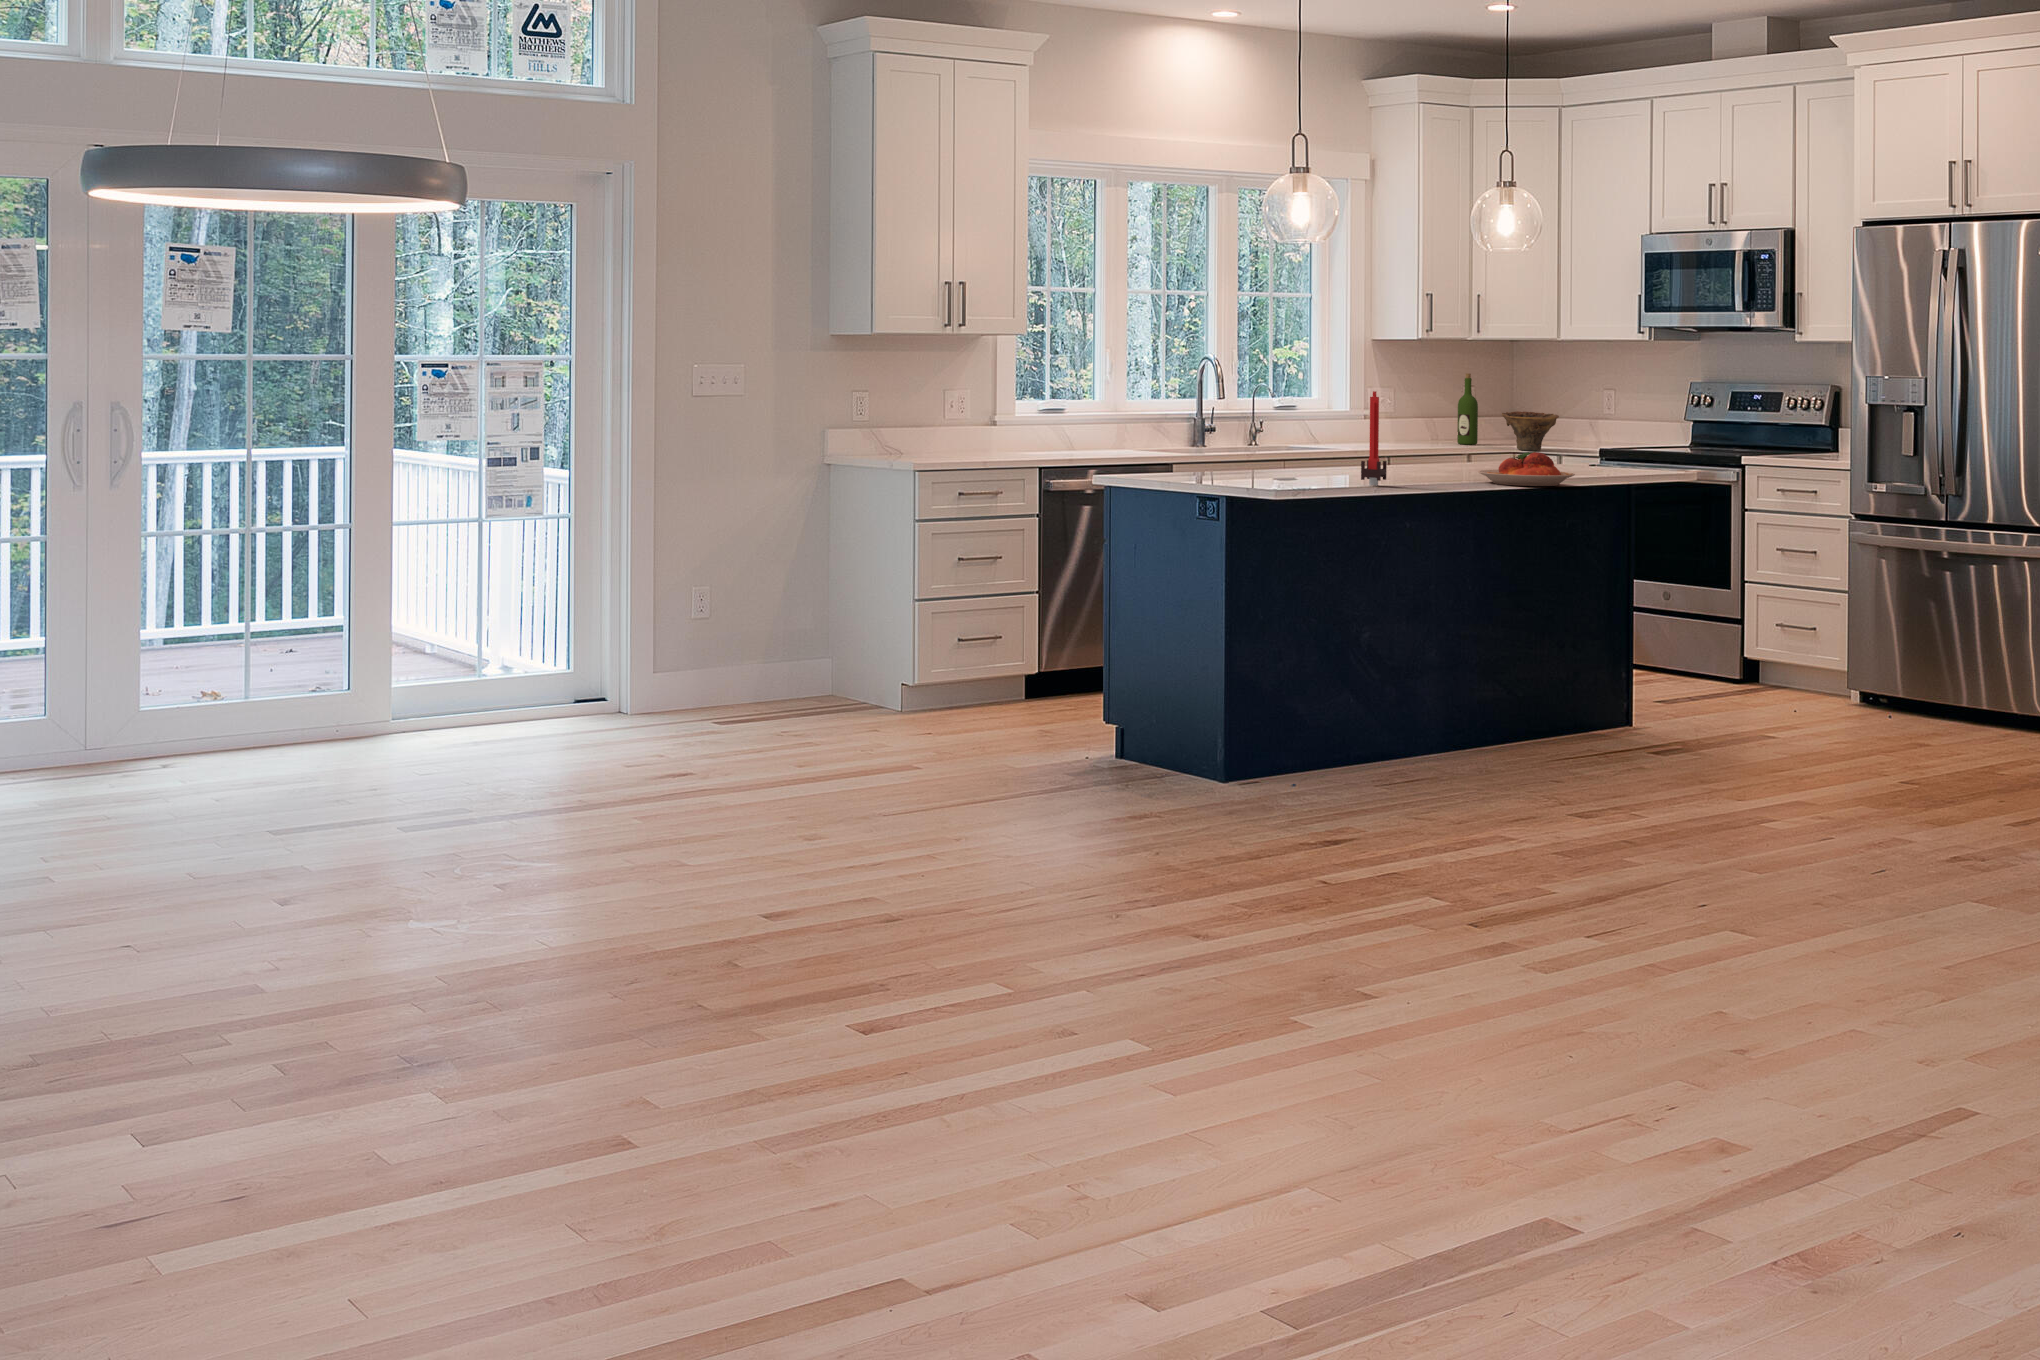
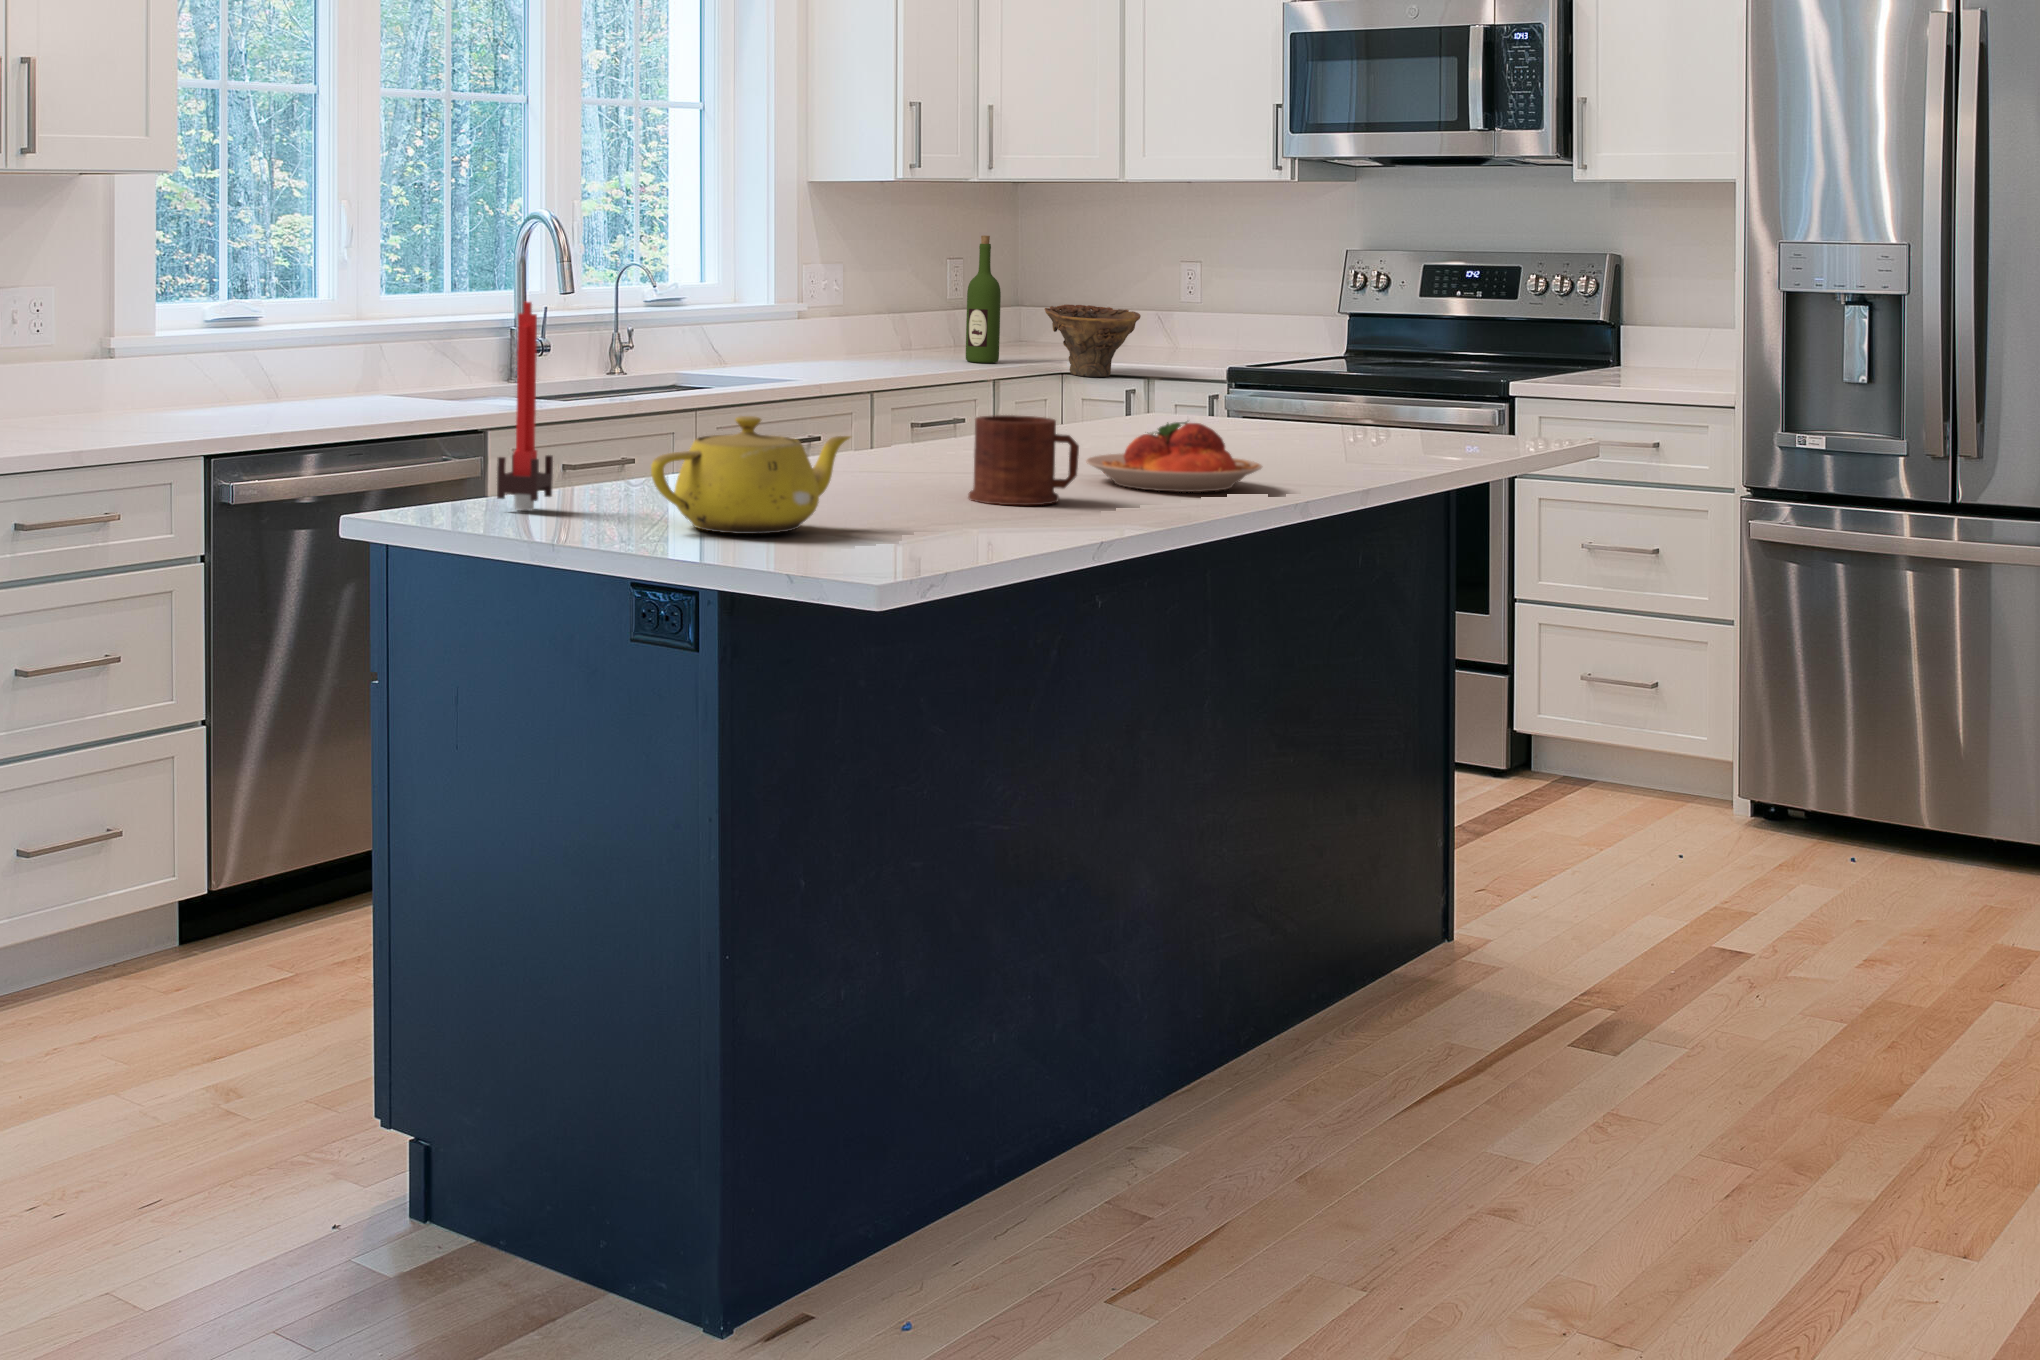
candle: present [1361,391,1387,485] -> present [497,302,553,510]
teapot: none [1239,436,1338,488] -> present [651,416,851,534]
mug: none [1407,444,1465,487] -> present [968,415,1079,505]

